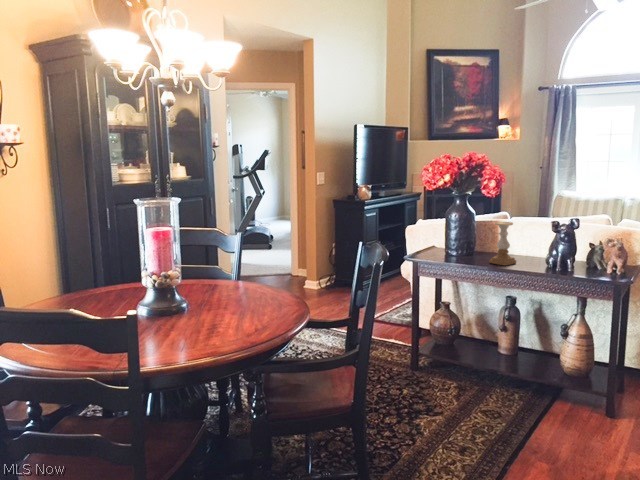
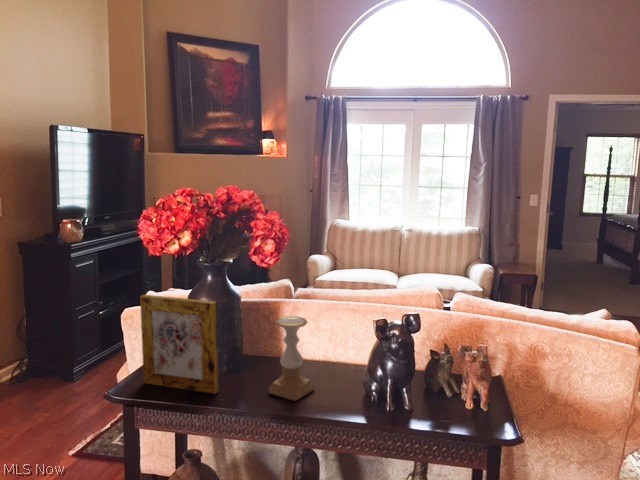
picture frame: none [421,209,462,261] -> present [140,295,218,394]

